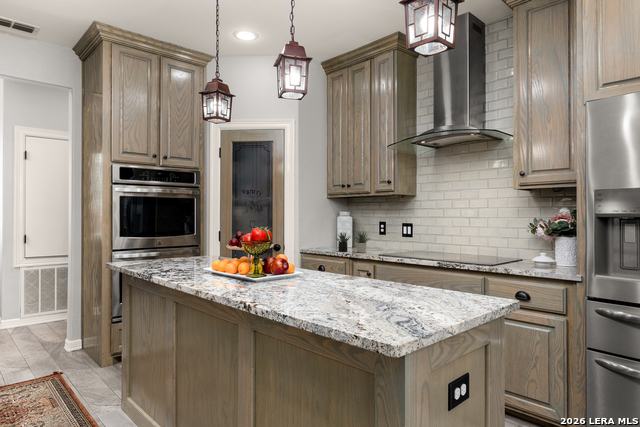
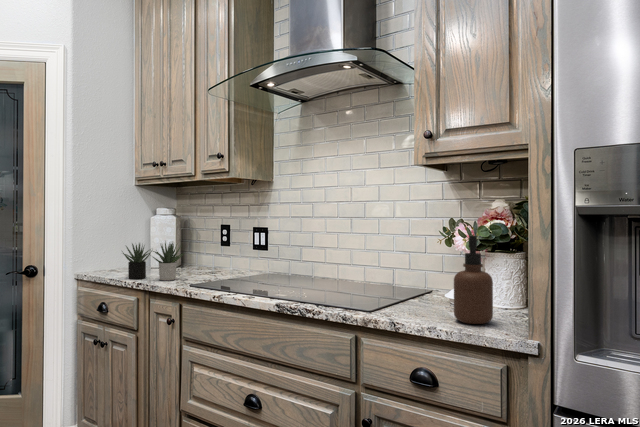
soap dispenser: none [538,227,559,270] -> present [454,236,493,324]

